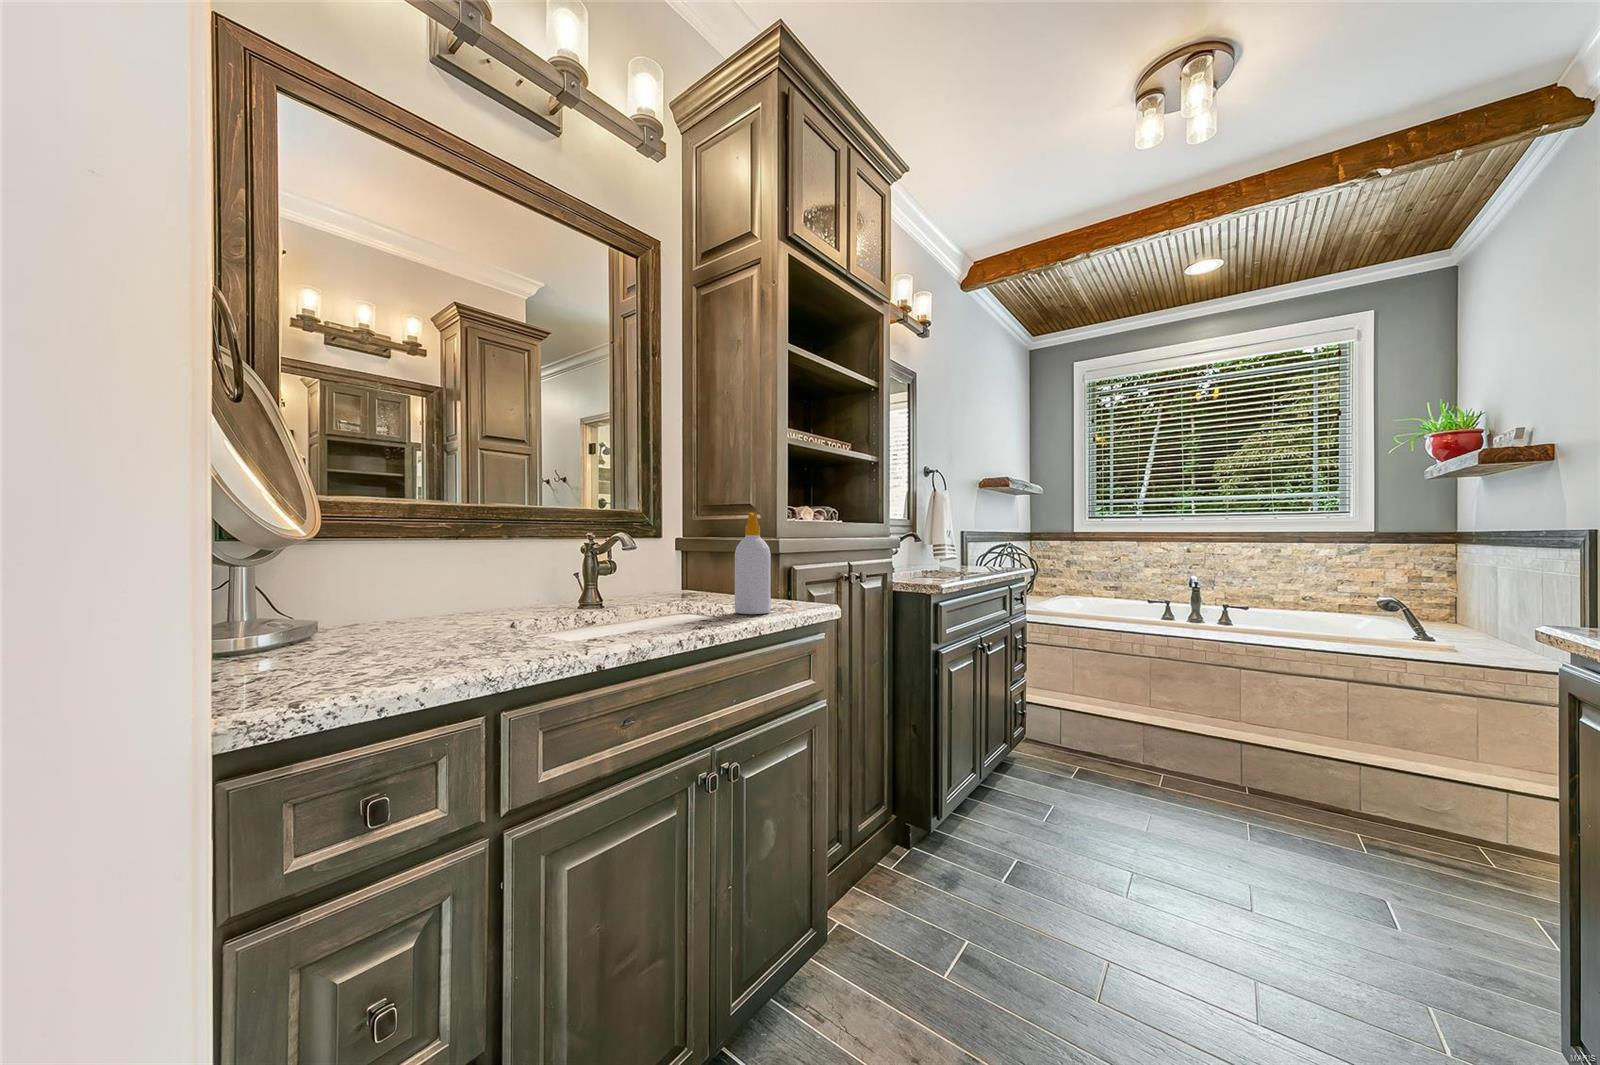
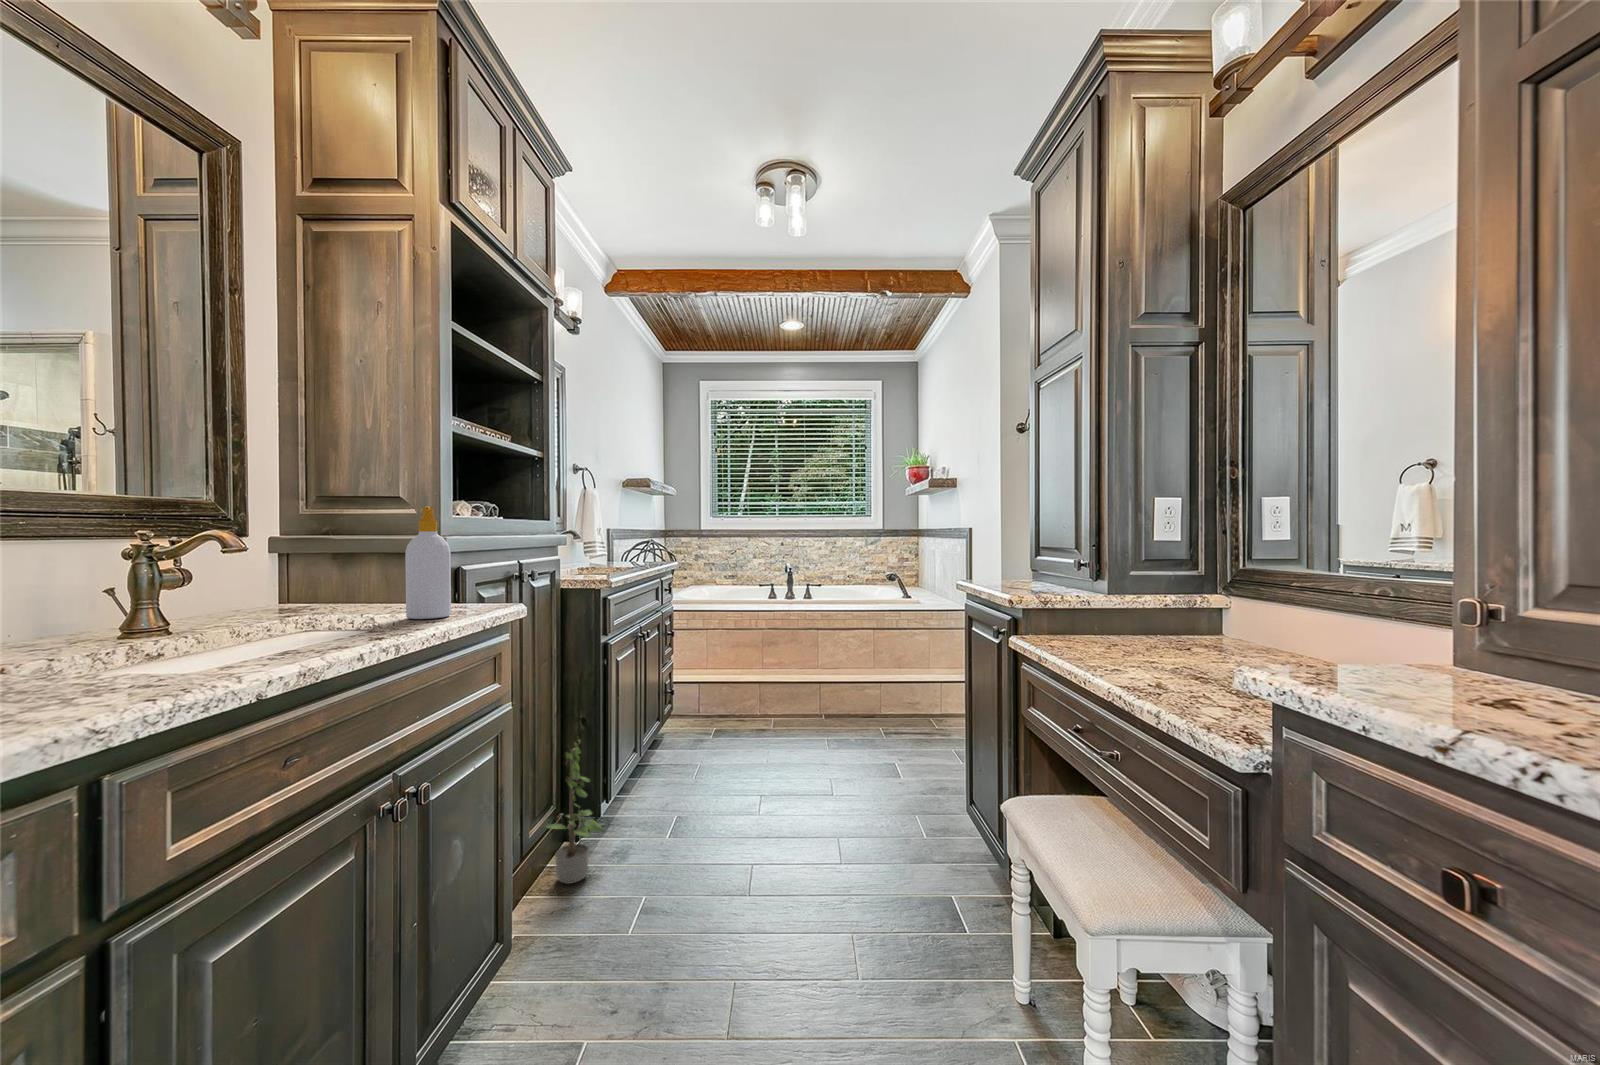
potted plant: none [871,742,934,891] -> present [546,740,604,884]

